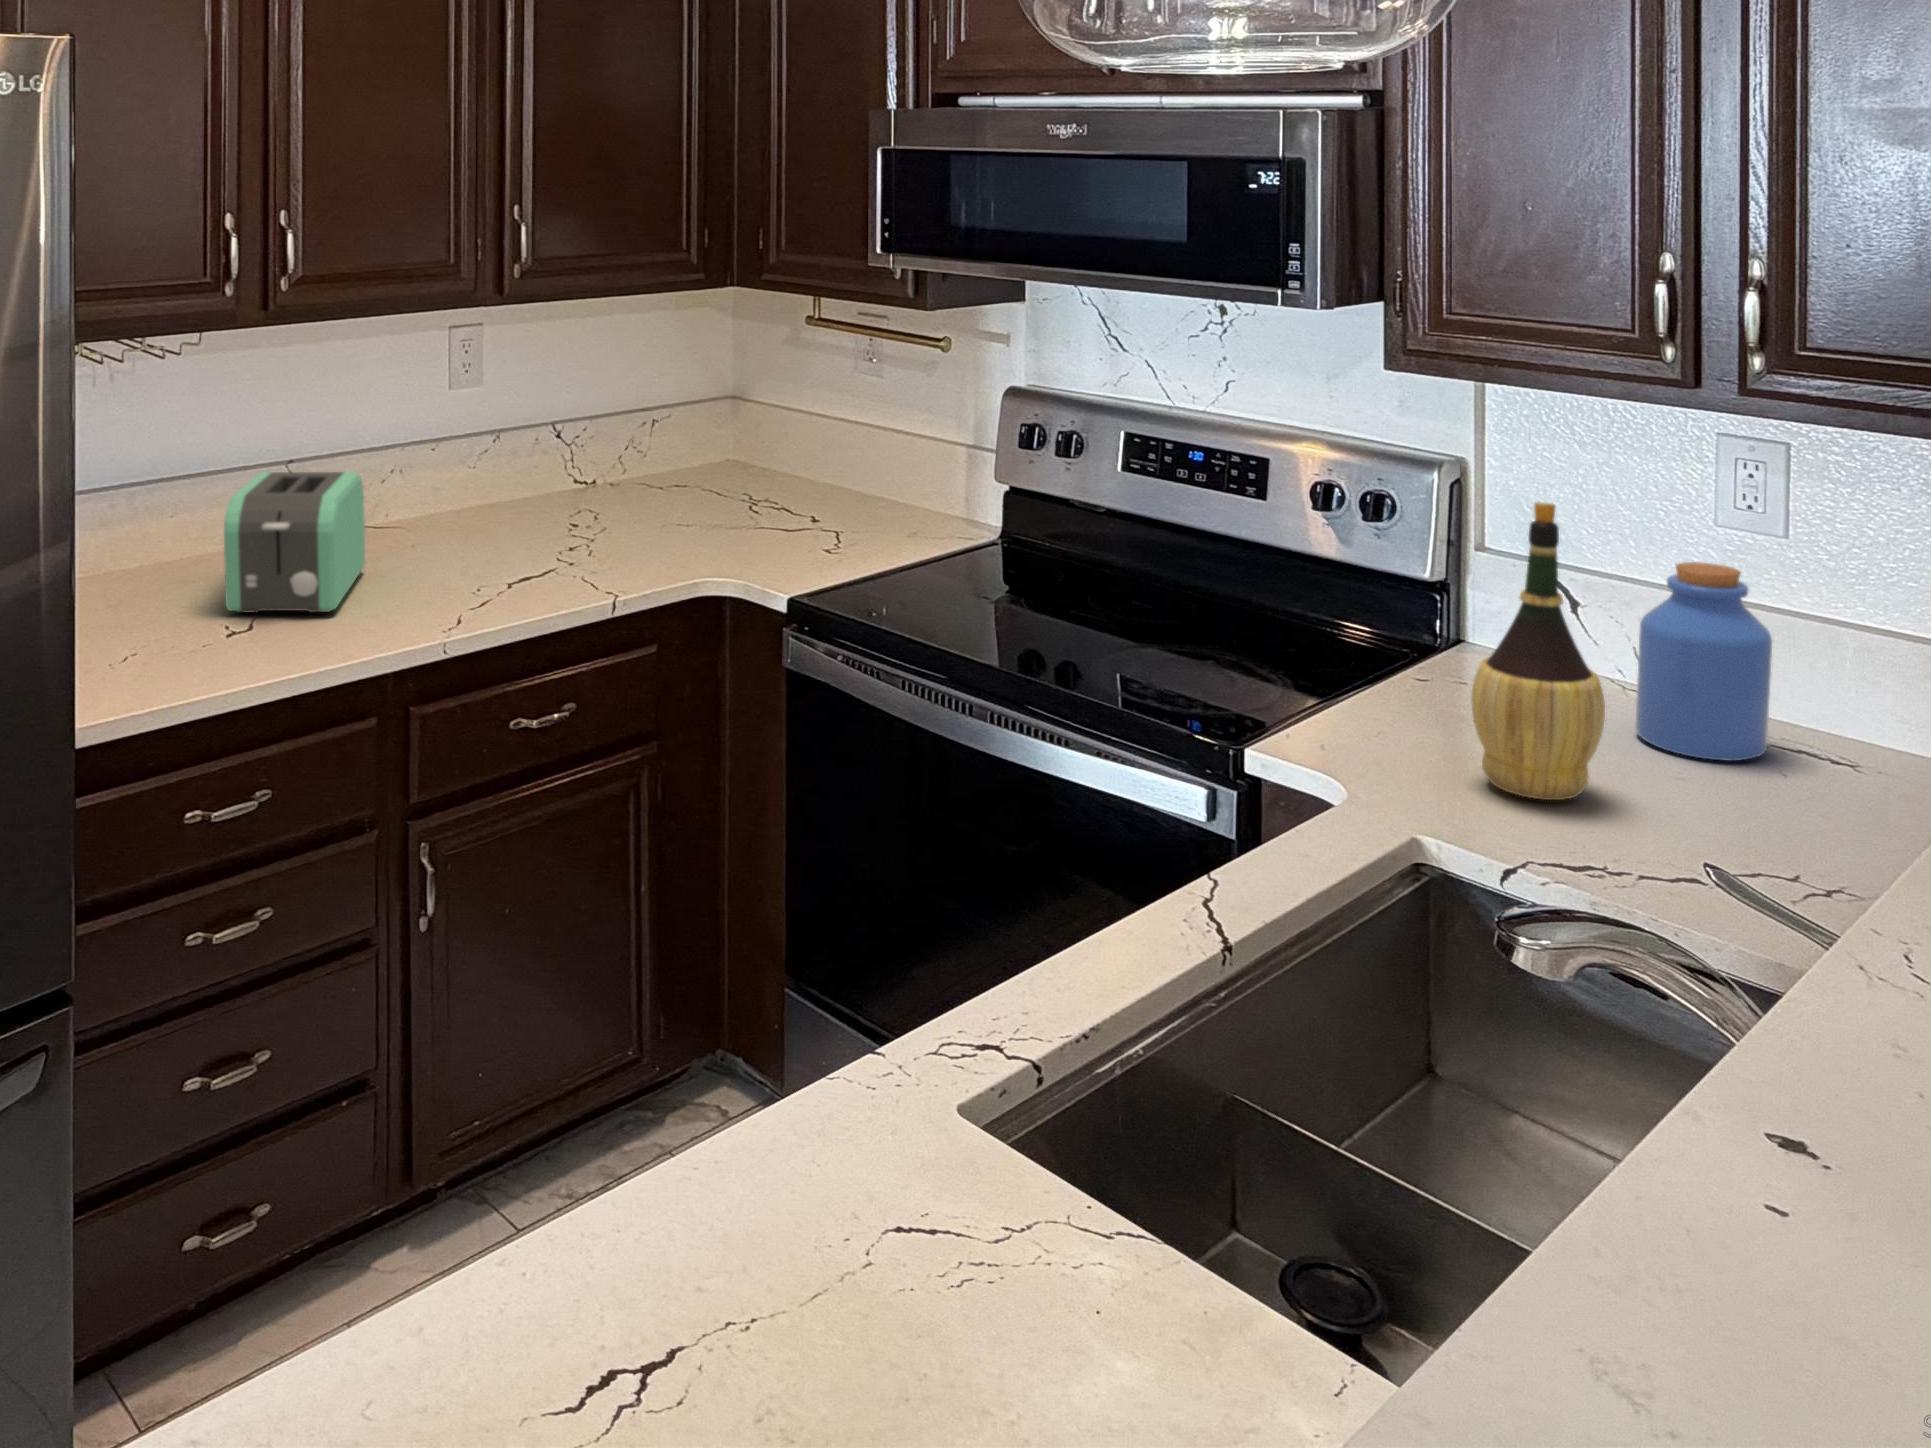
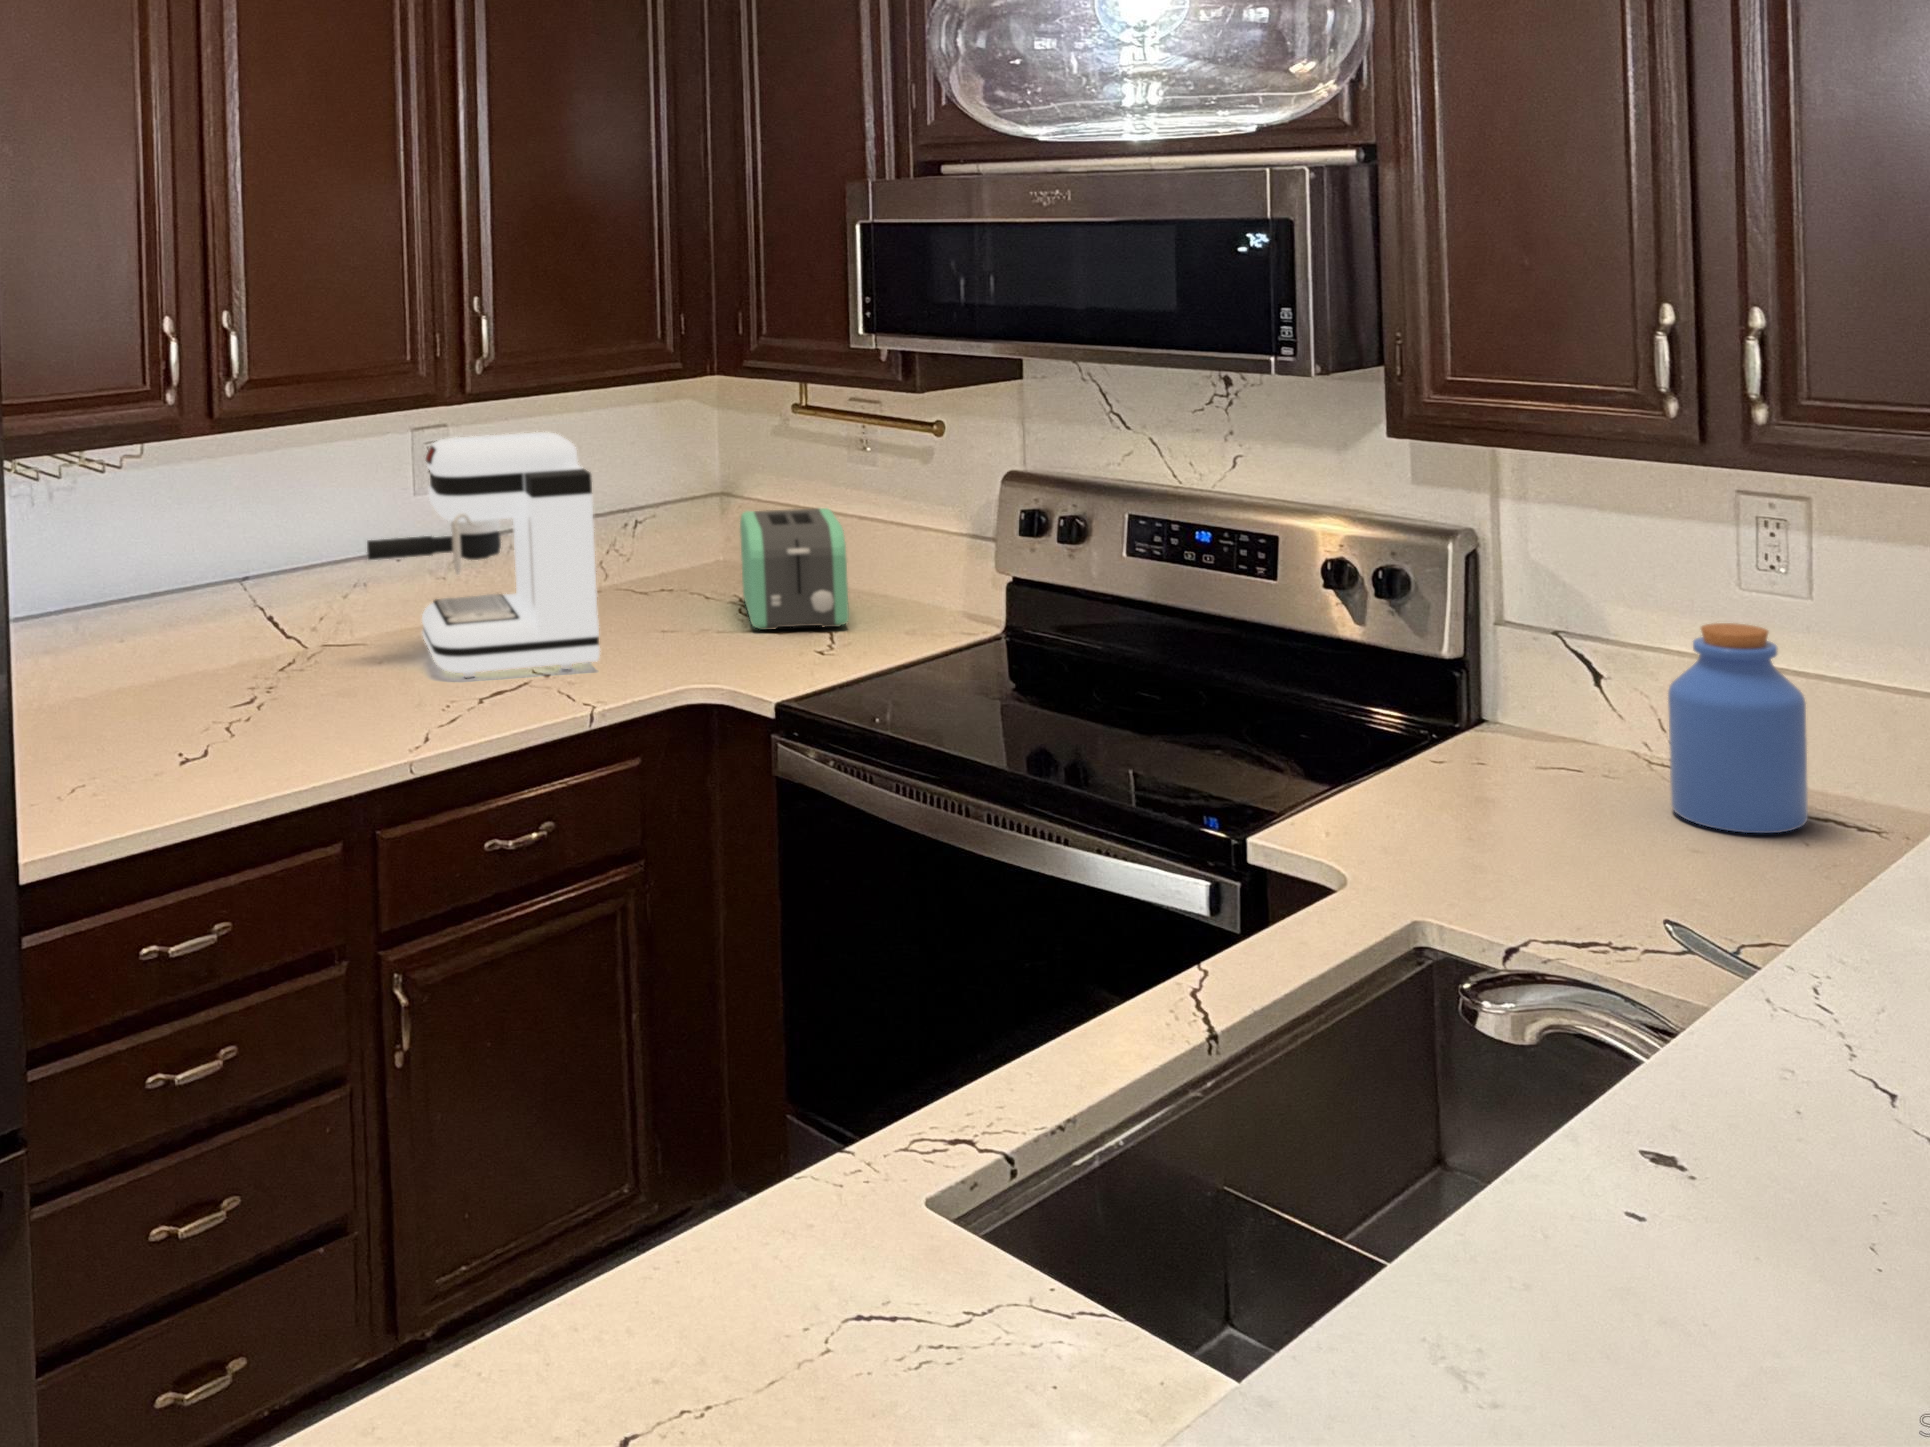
coffee maker: none [412,339,625,564] -> present [367,432,600,678]
toaster: present [224,472,365,613] -> present [740,508,849,630]
wine bottle: present [1472,502,1605,800] -> none [1486,563,1624,880]

